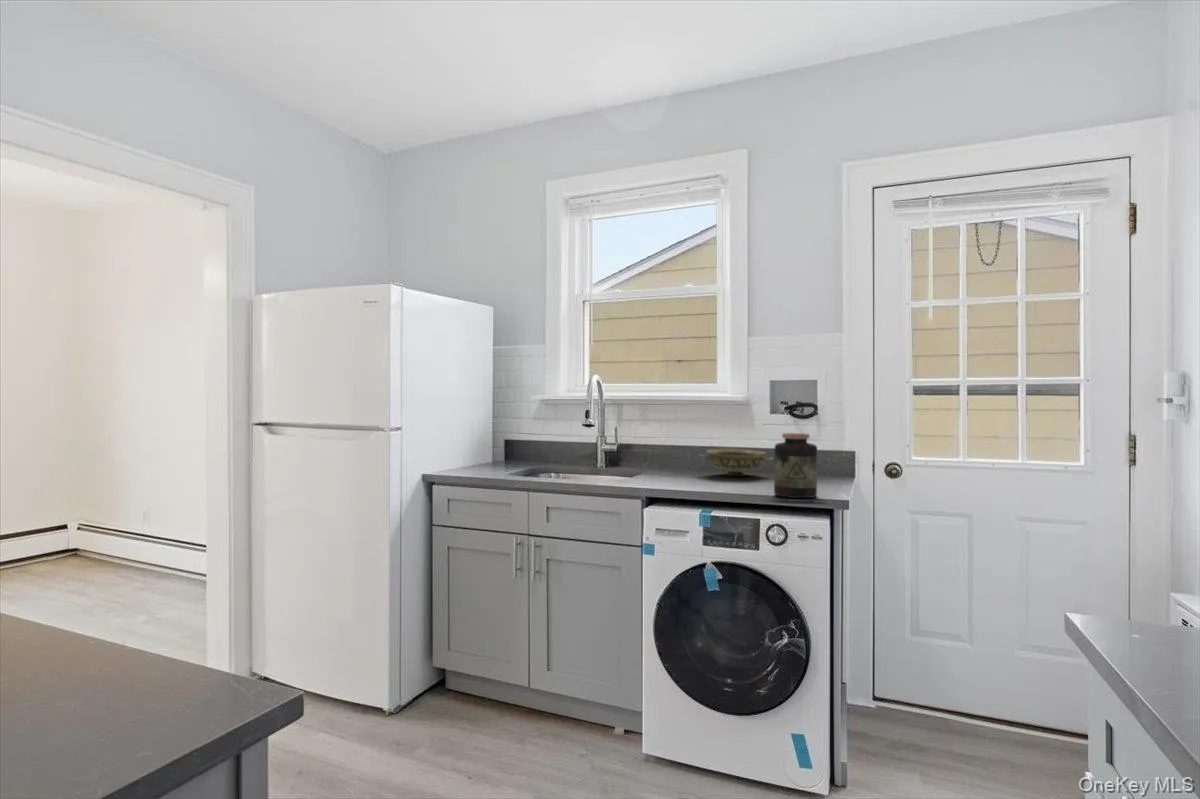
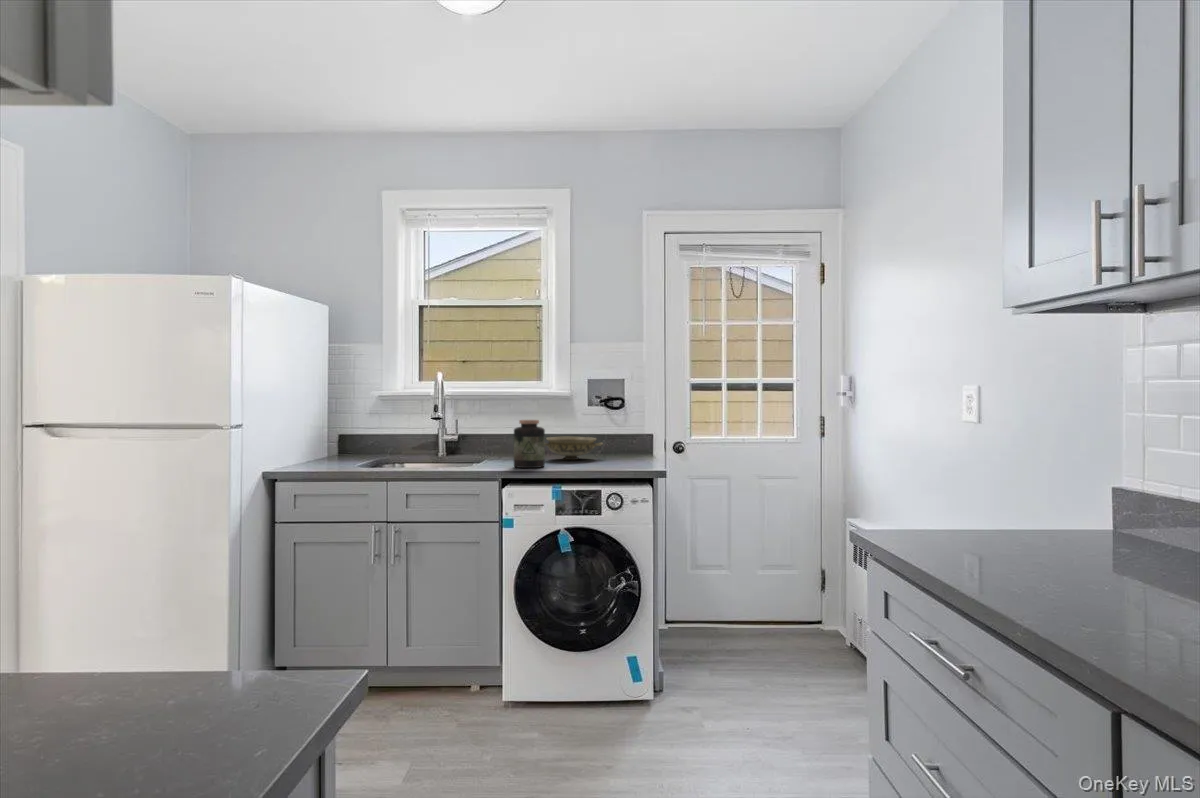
jar: present [774,433,817,498] -> present [514,420,545,468]

